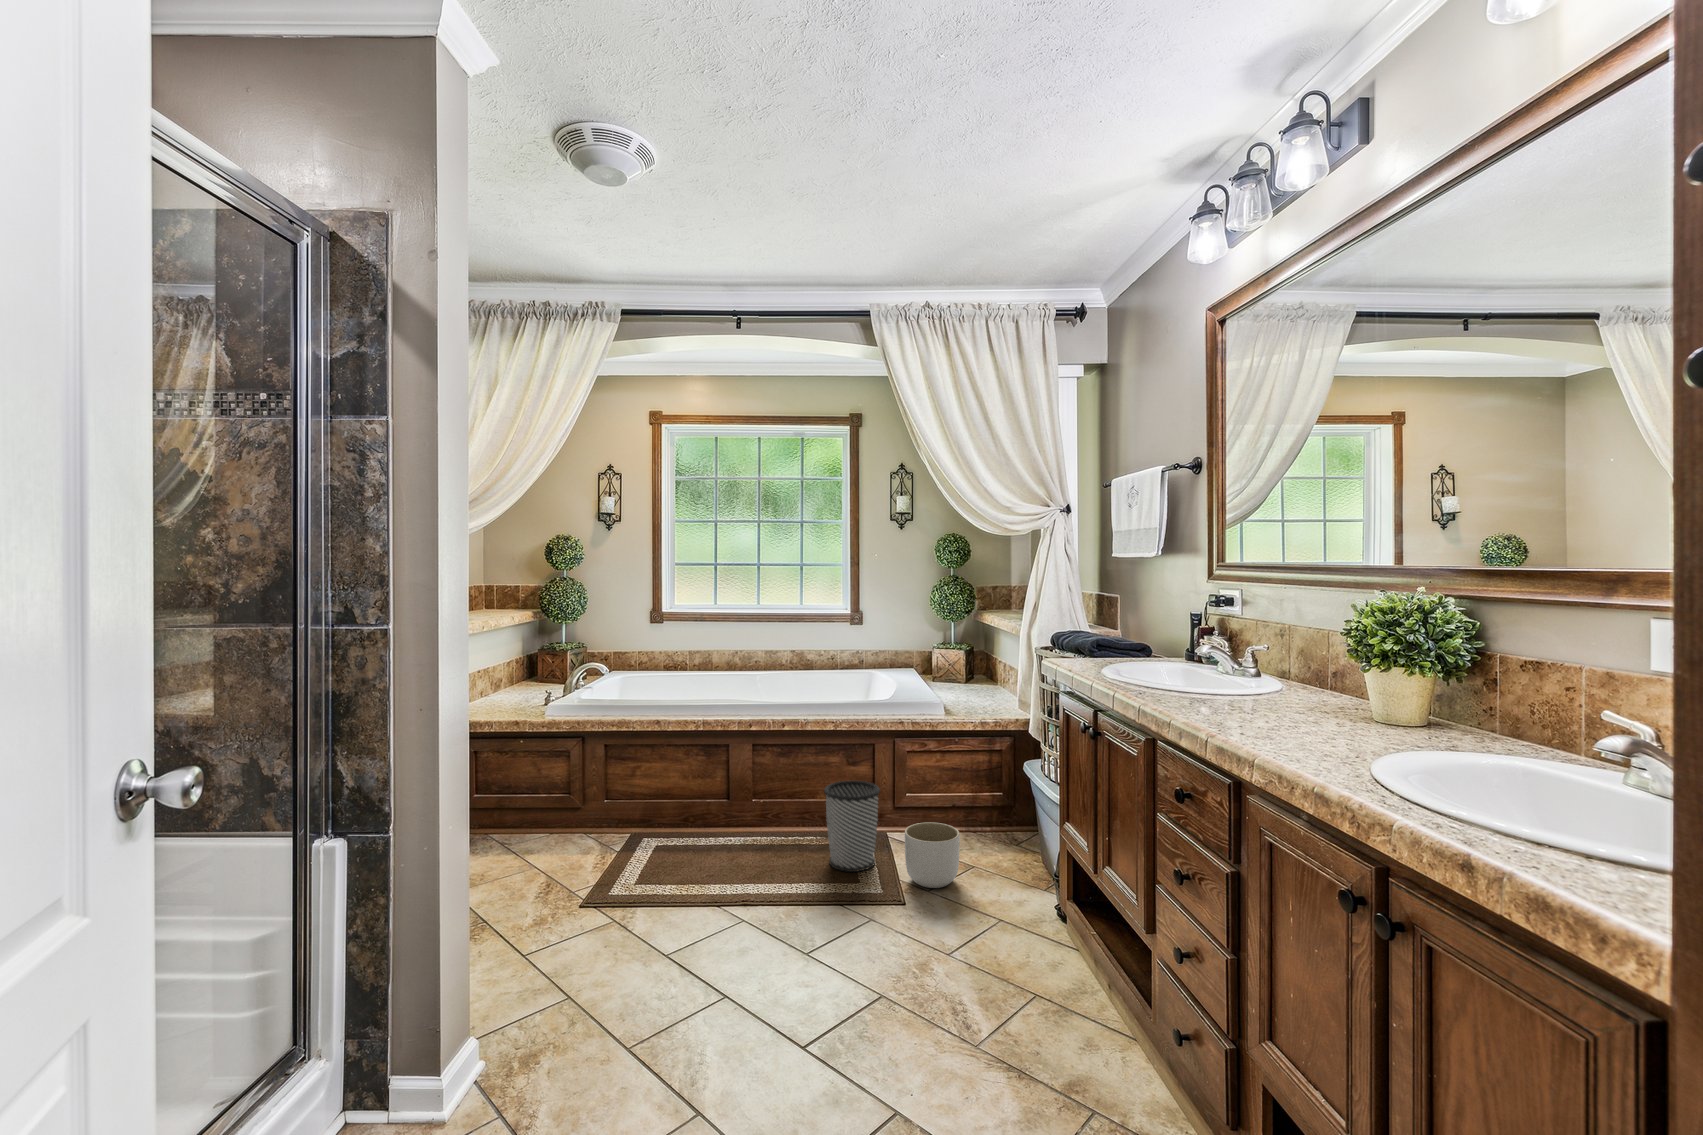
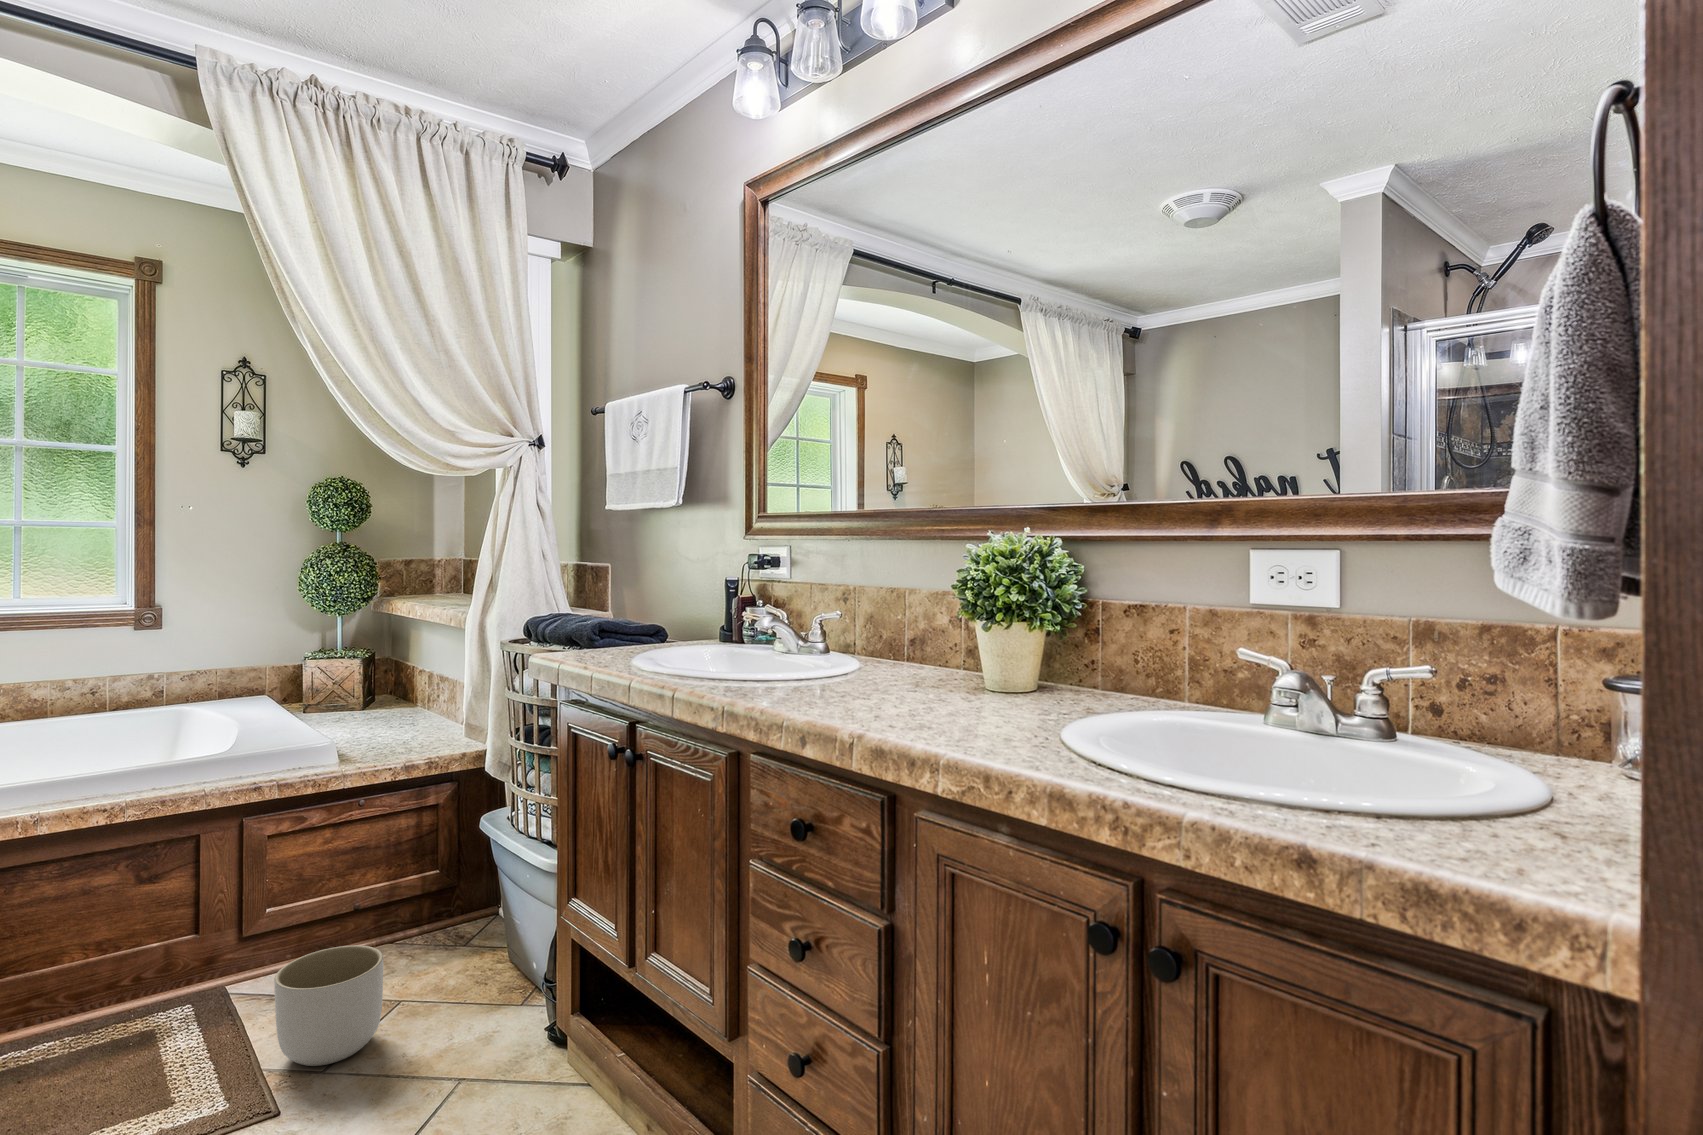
wastebasket: present [824,781,880,872] -> none [81,907,217,1092]

